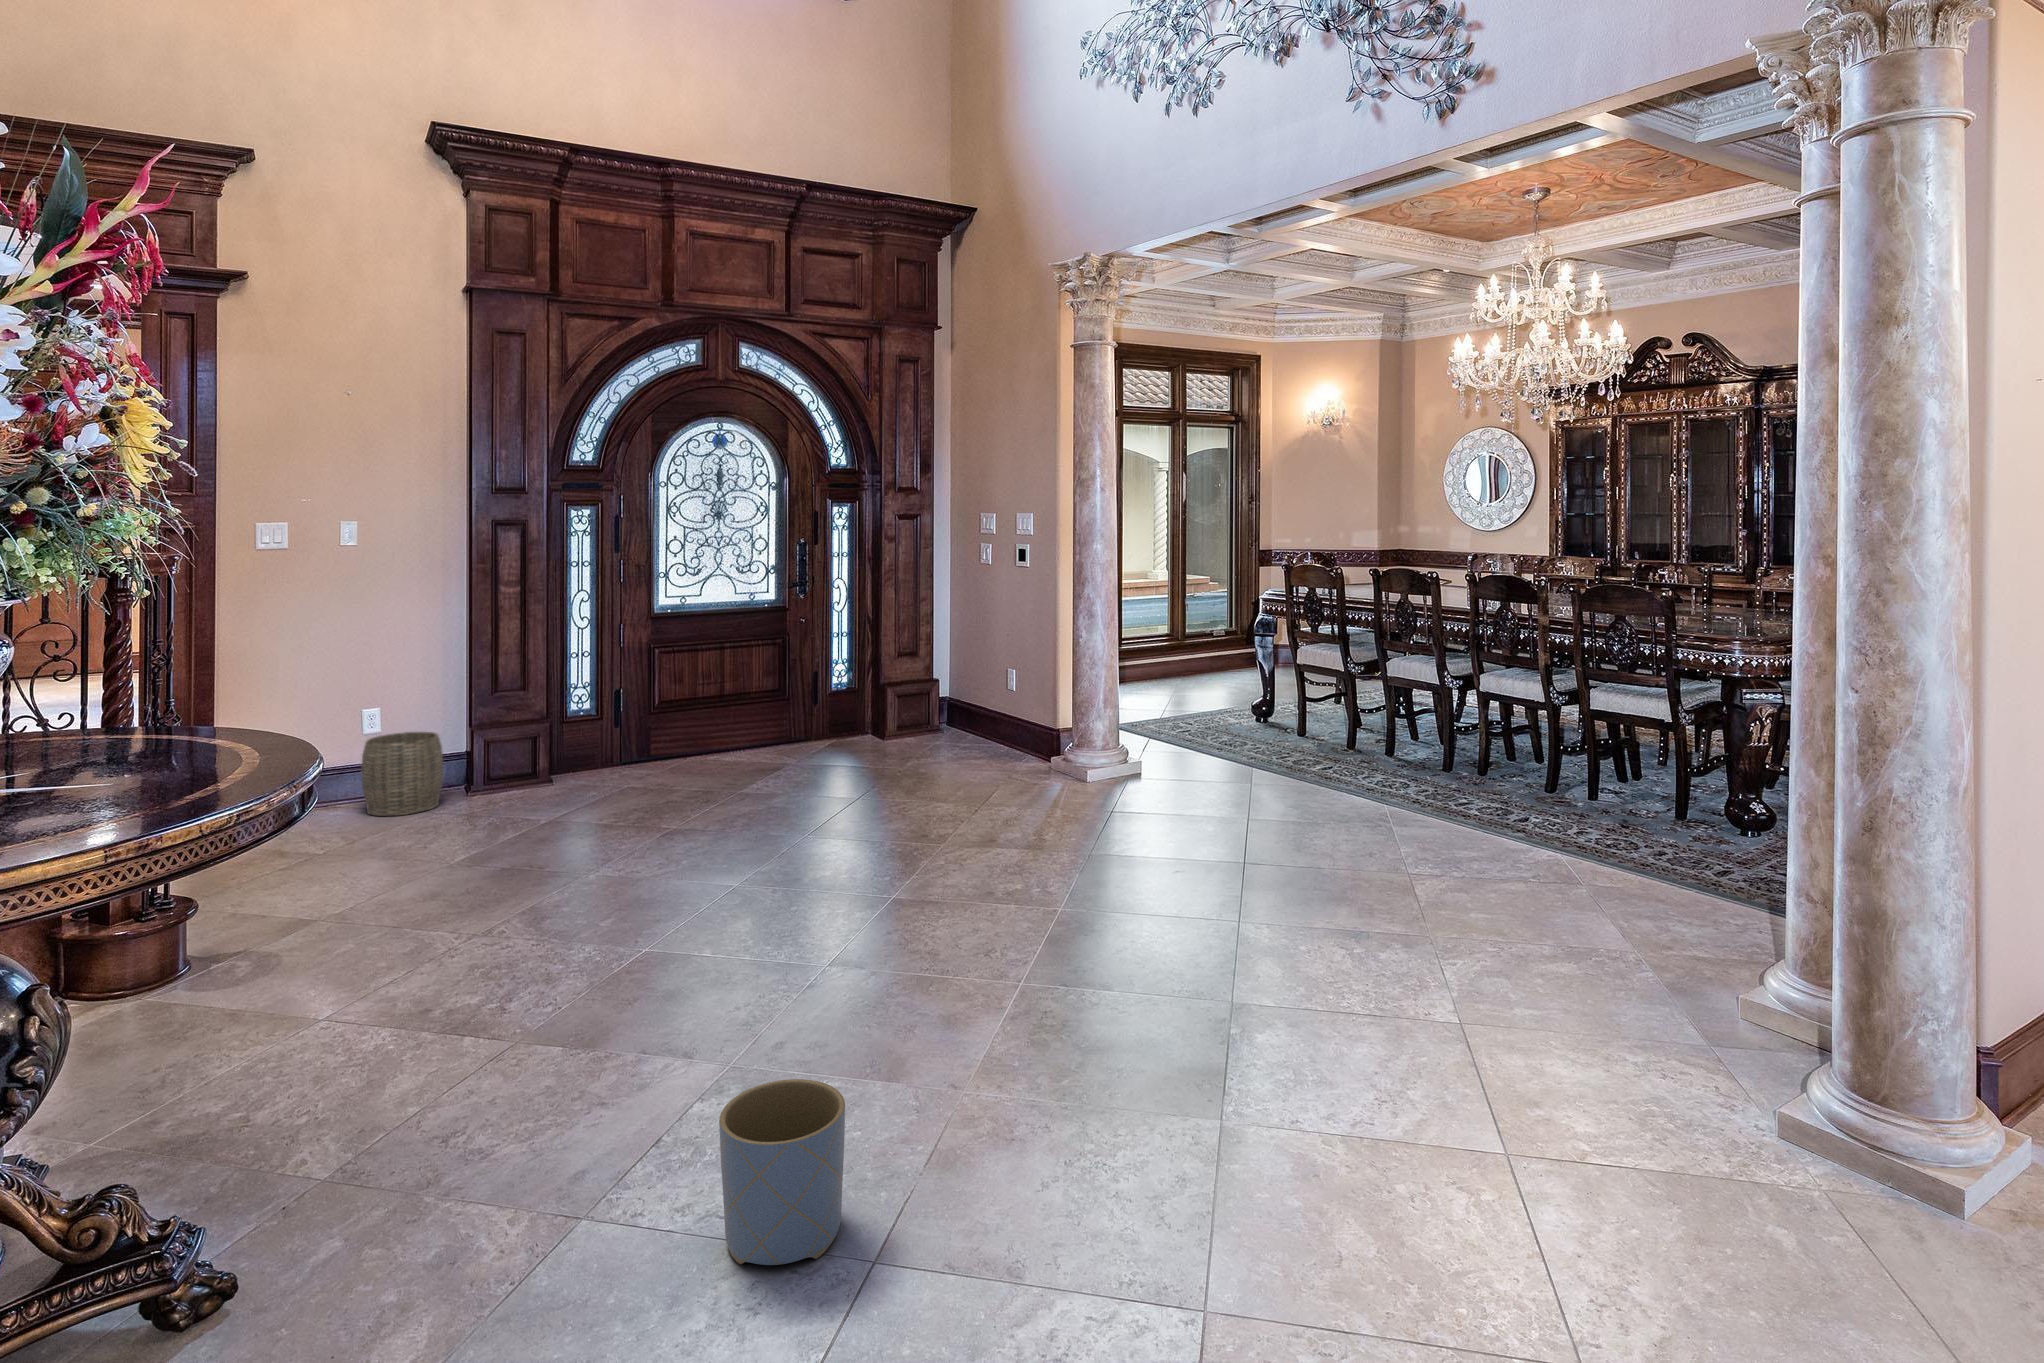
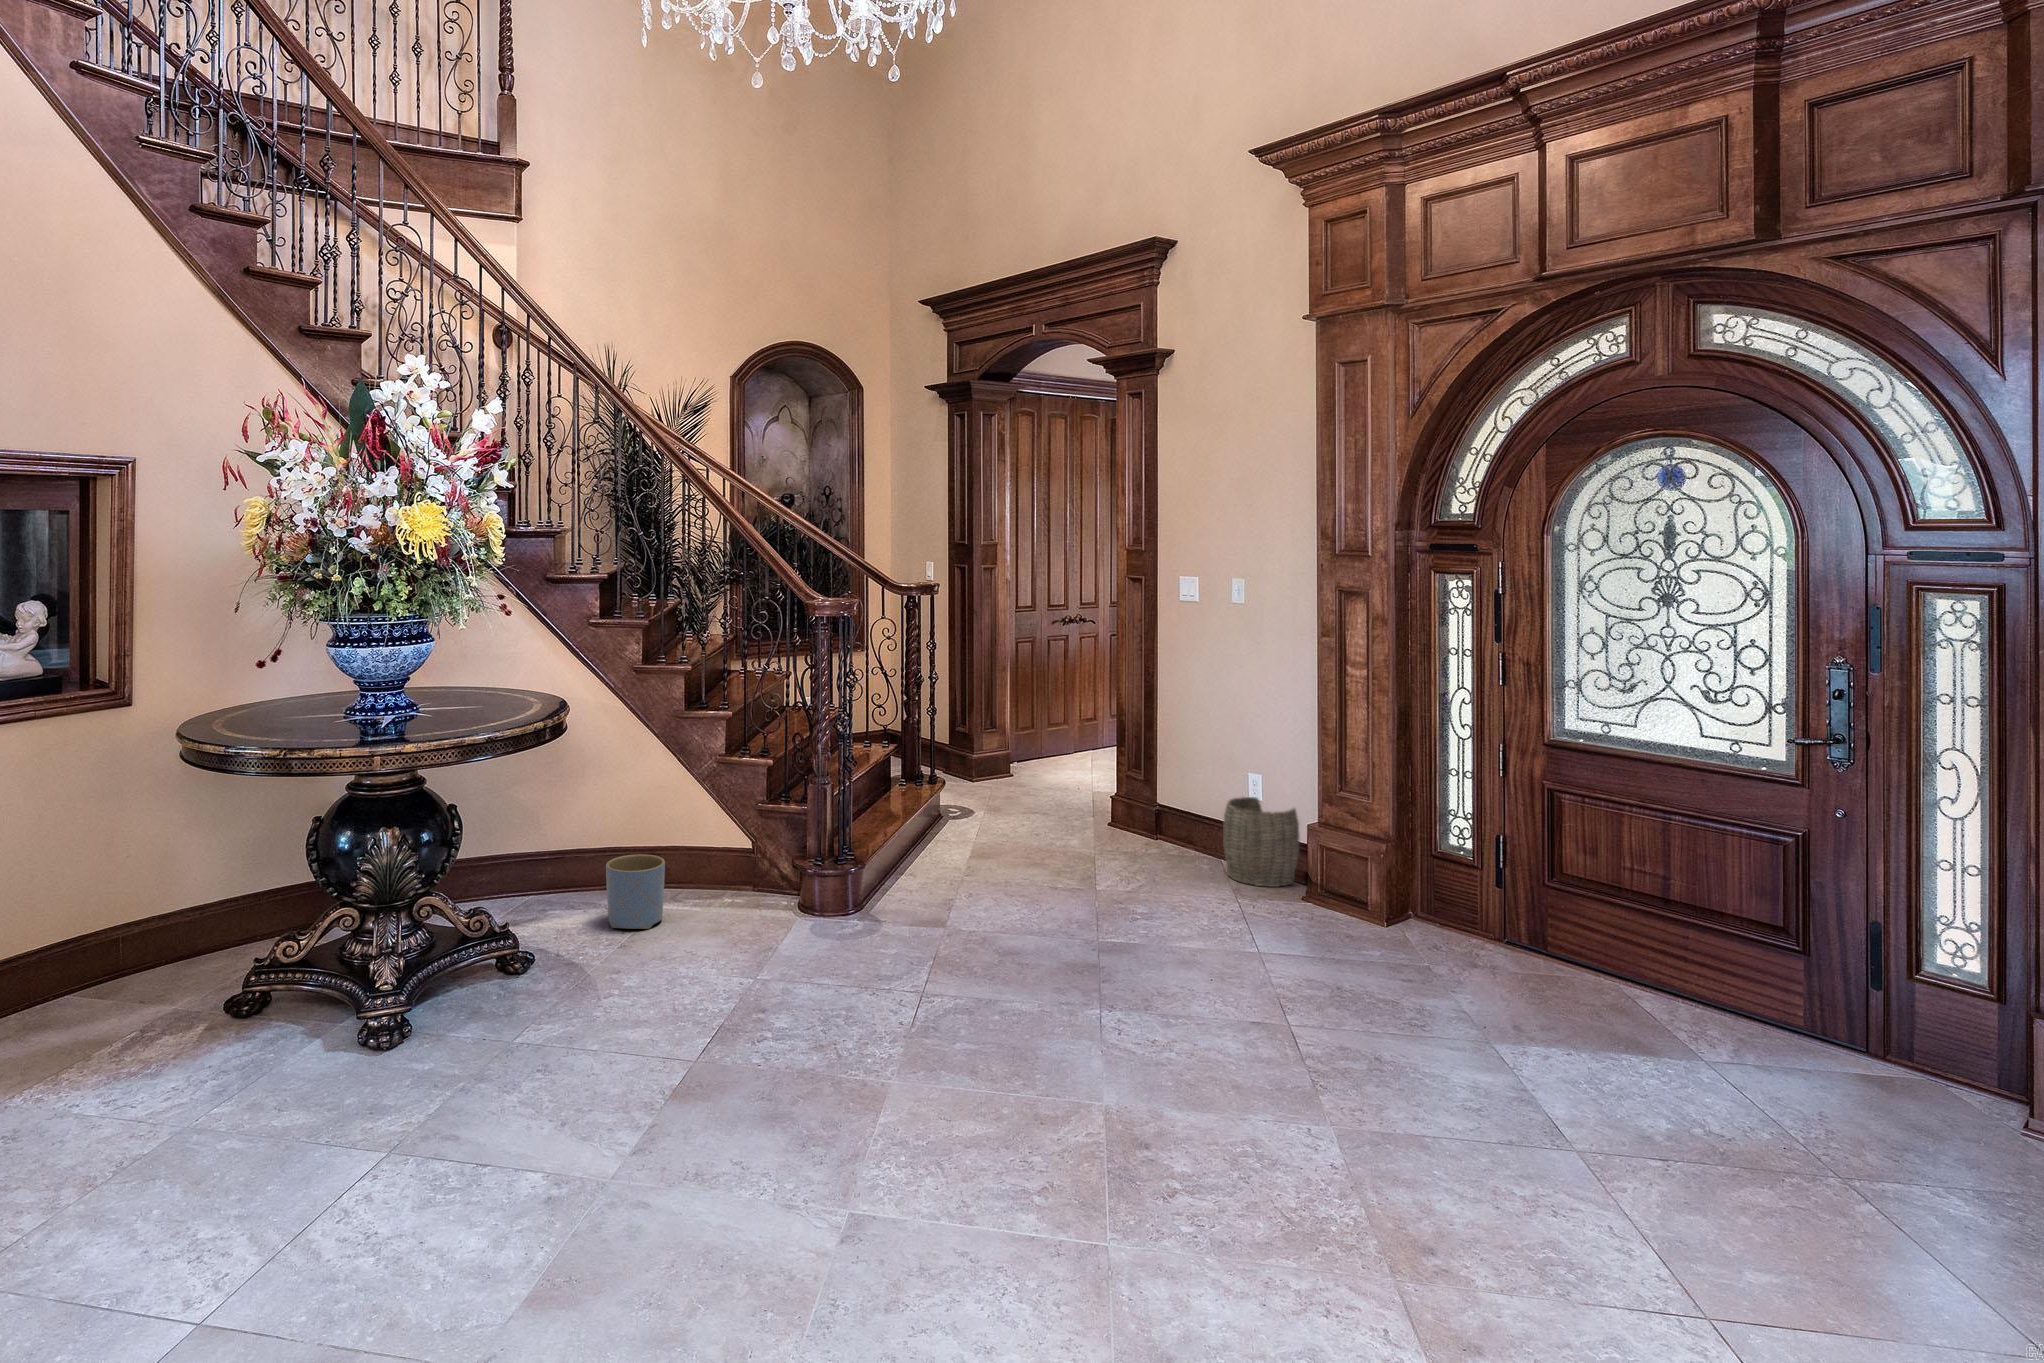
planter: present [719,1079,845,1265] -> present [606,854,665,929]

